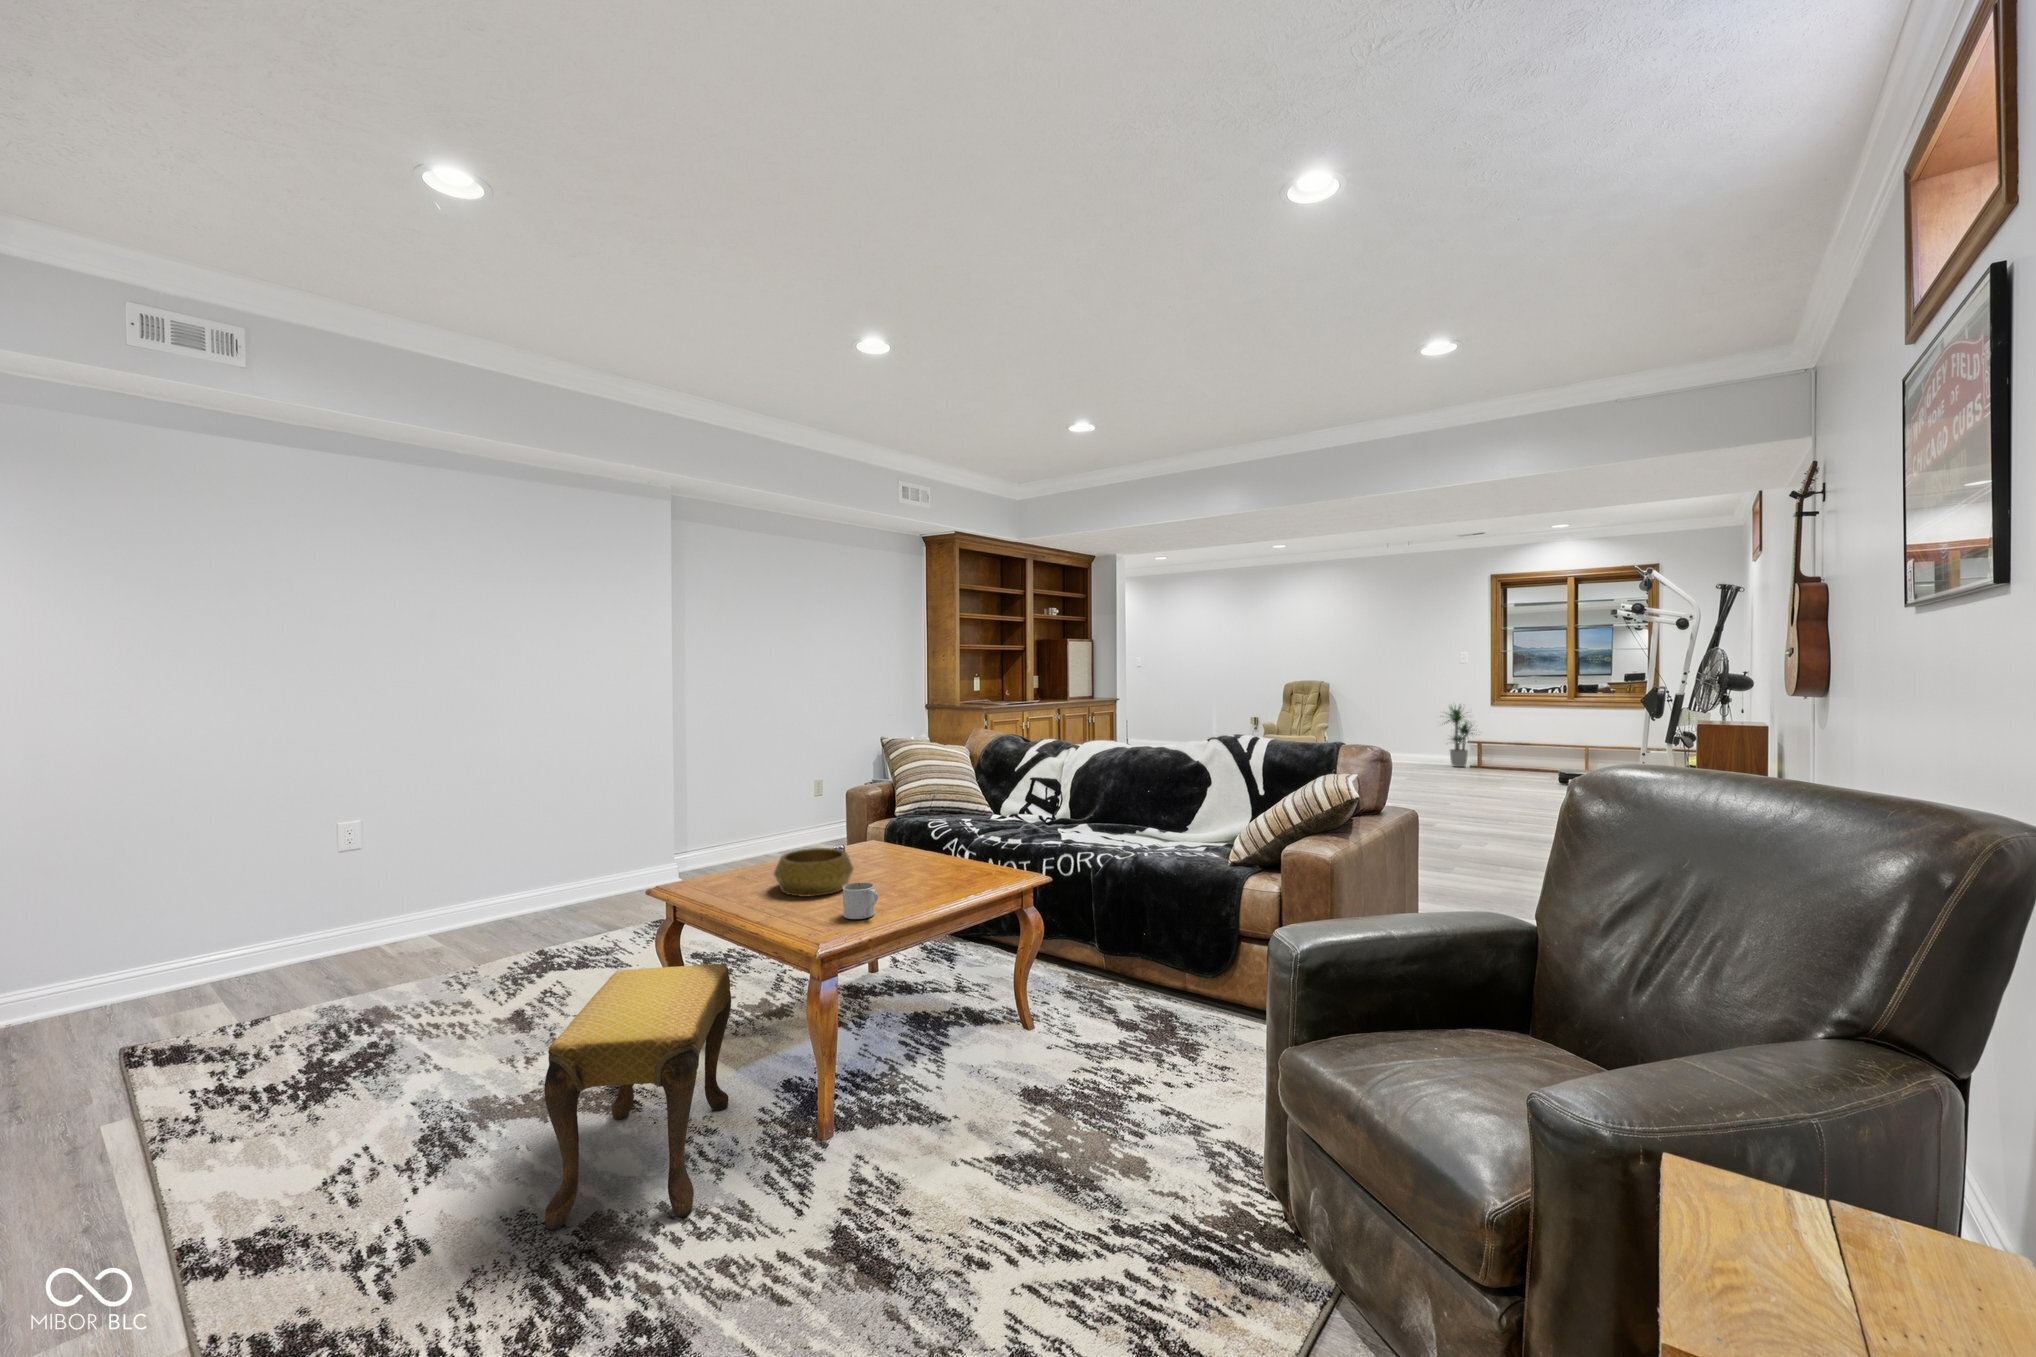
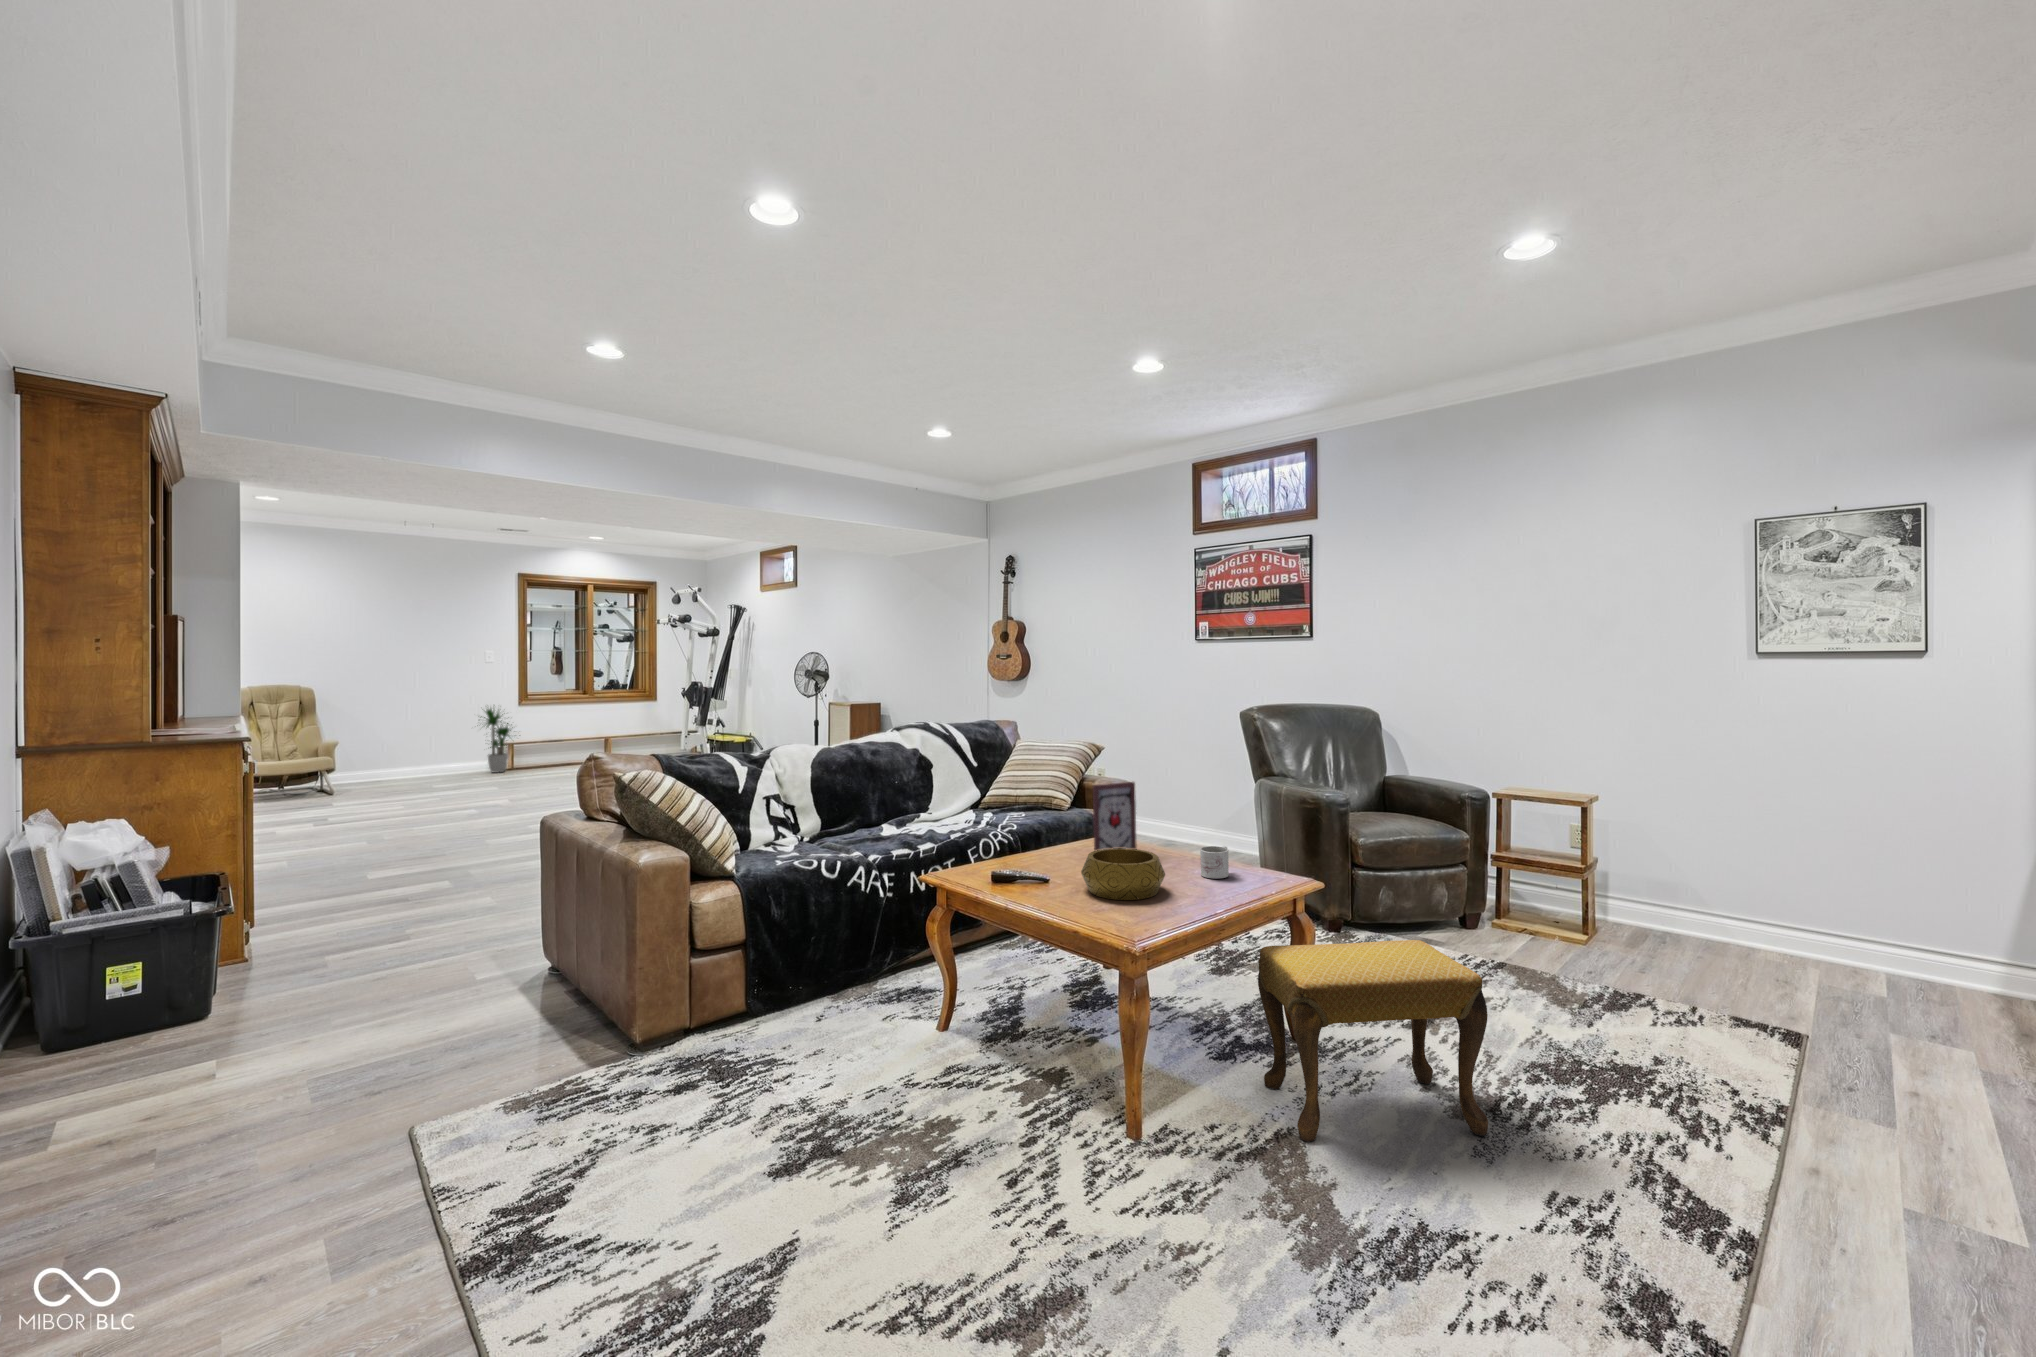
picture frame: none [932,802,972,889] -> present [1093,782,1137,850]

